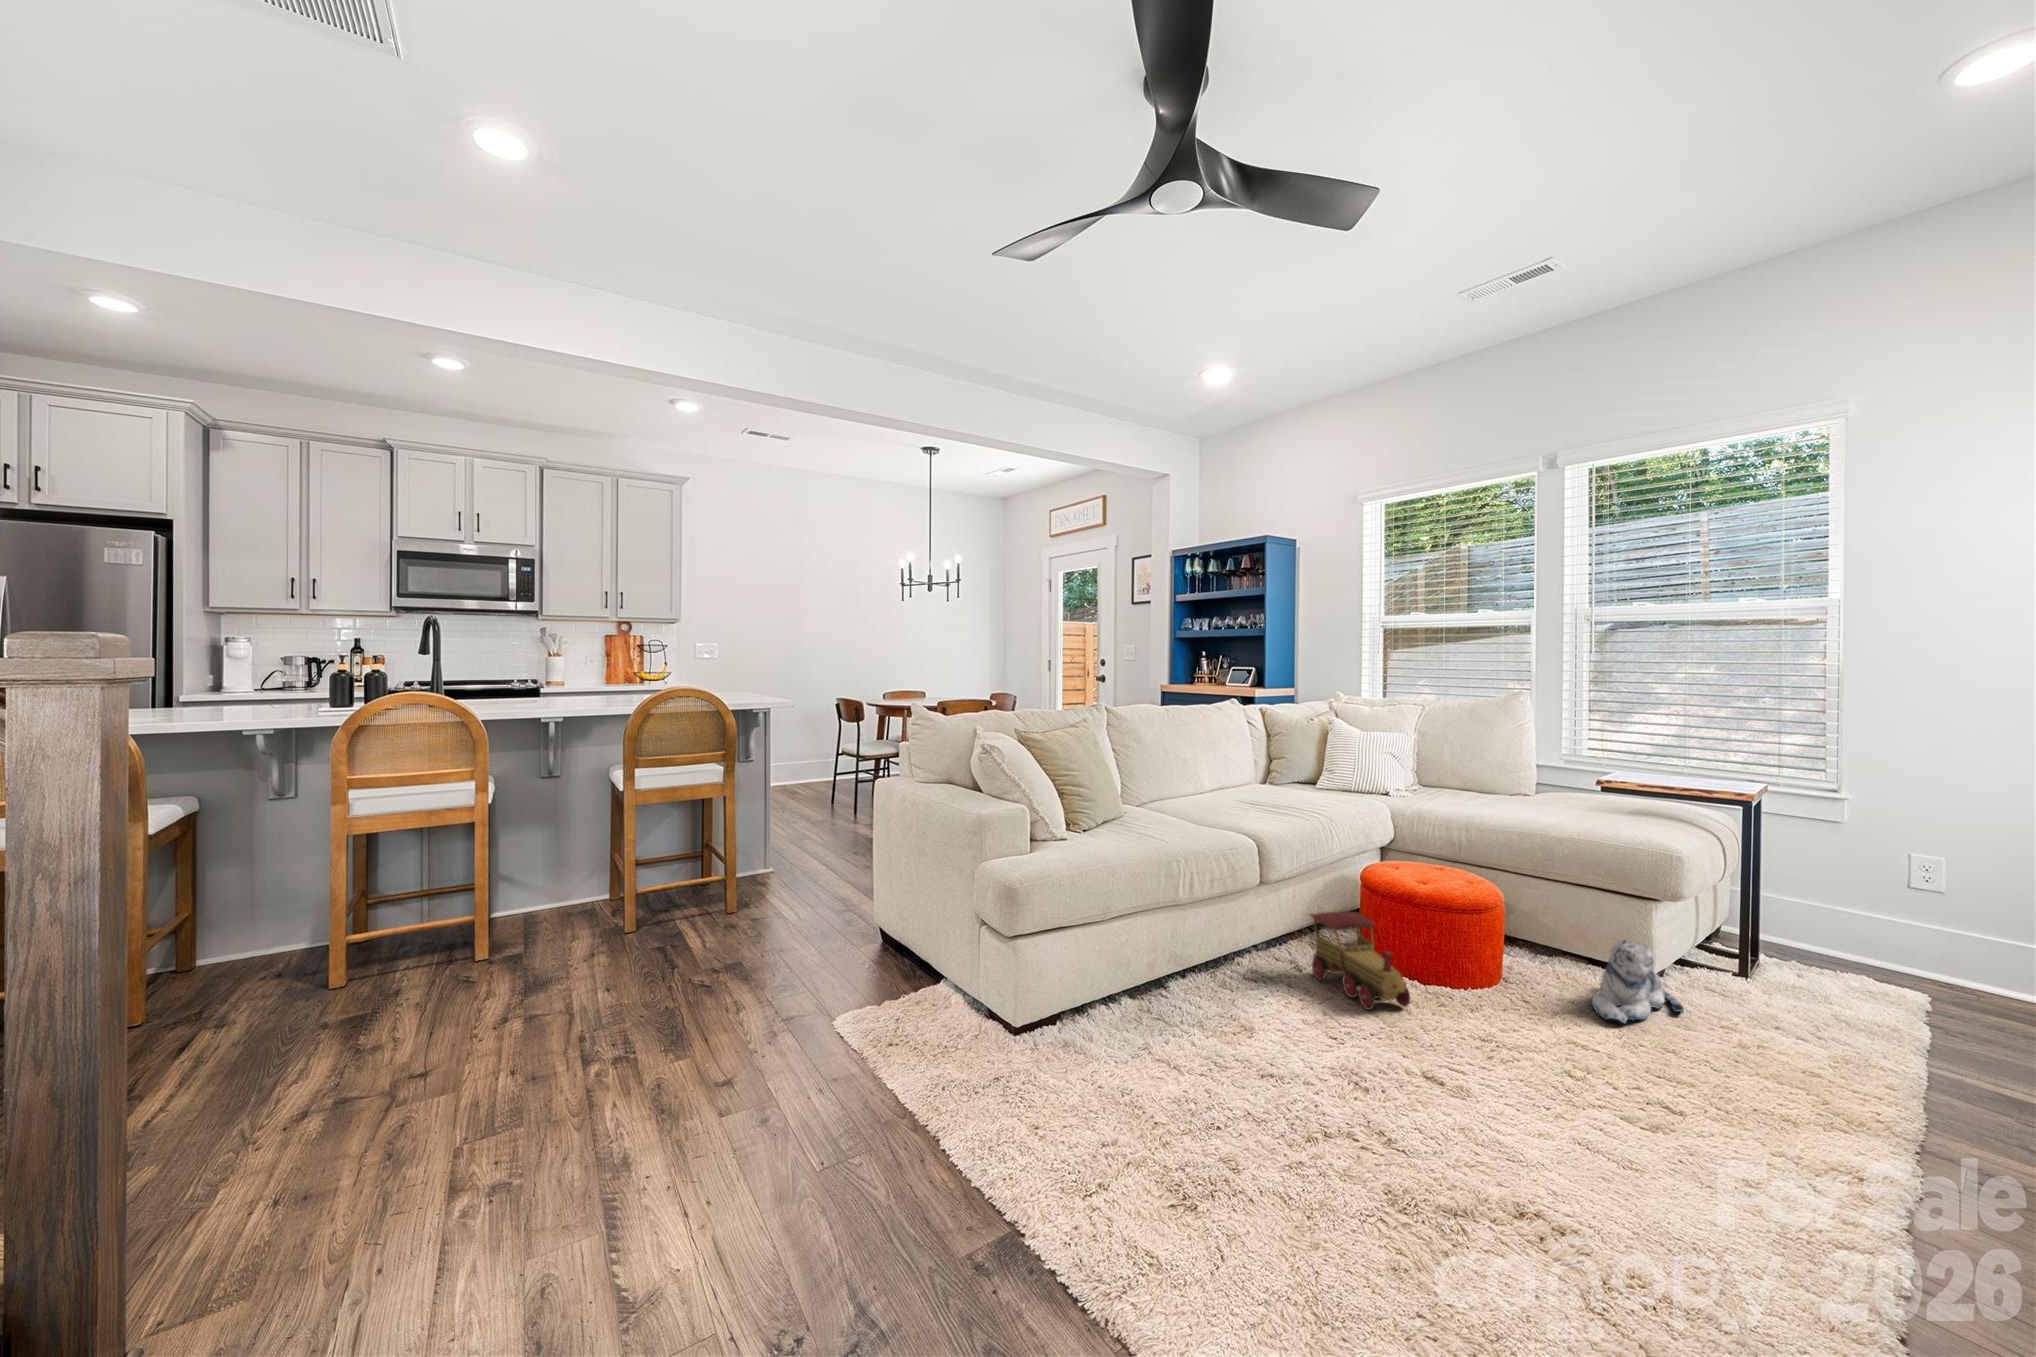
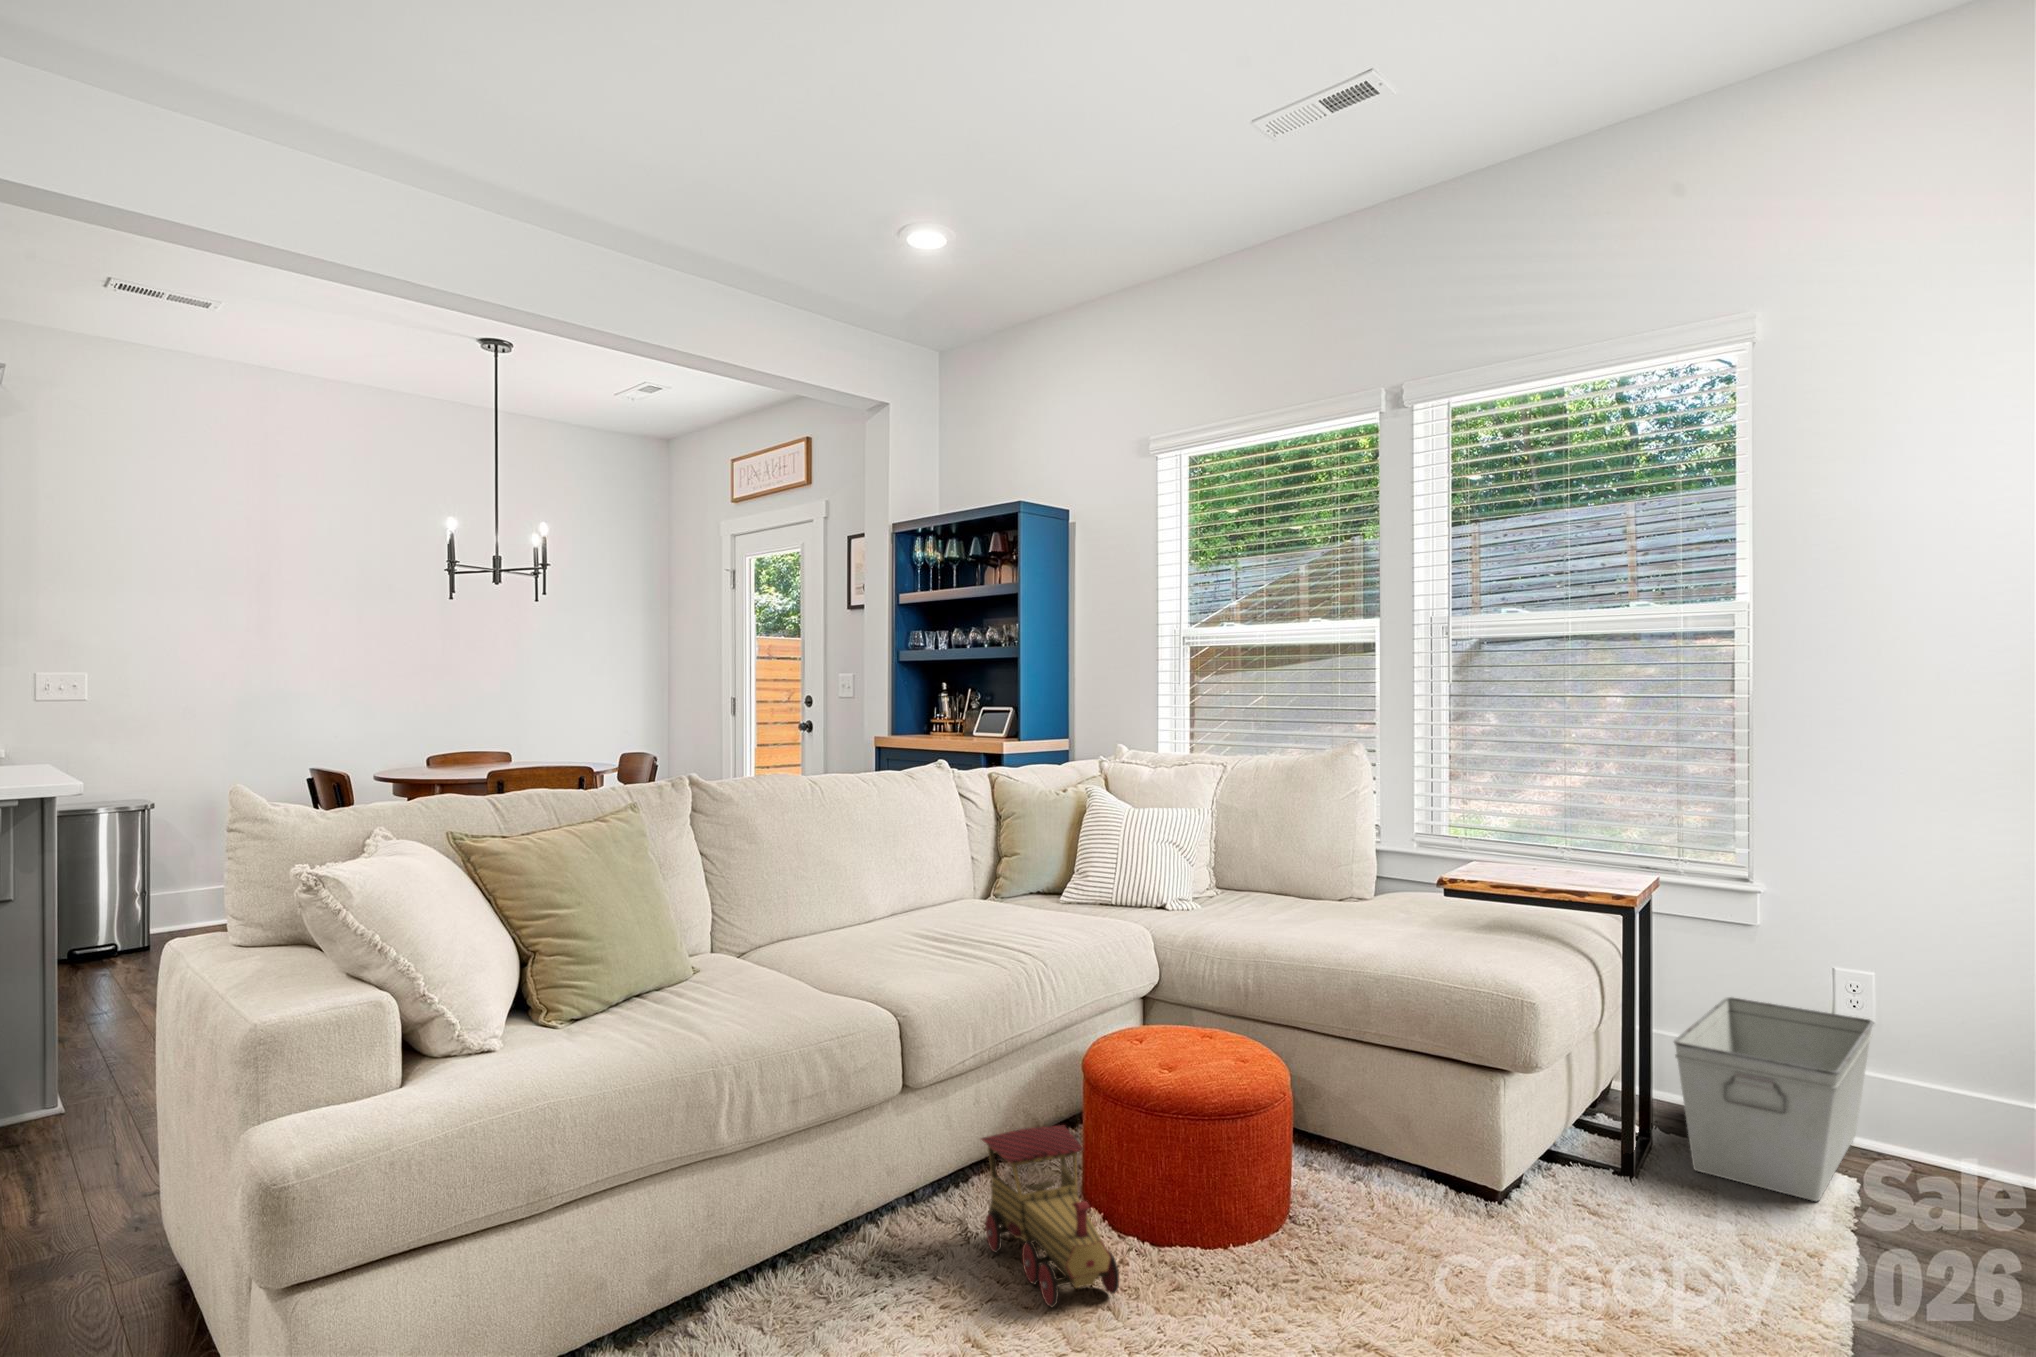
storage bin: none [1780,870,1941,1003] -> present [1674,997,1874,1201]
plush toy: present [1592,939,1684,1024] -> none [1402,1145,1531,1289]

